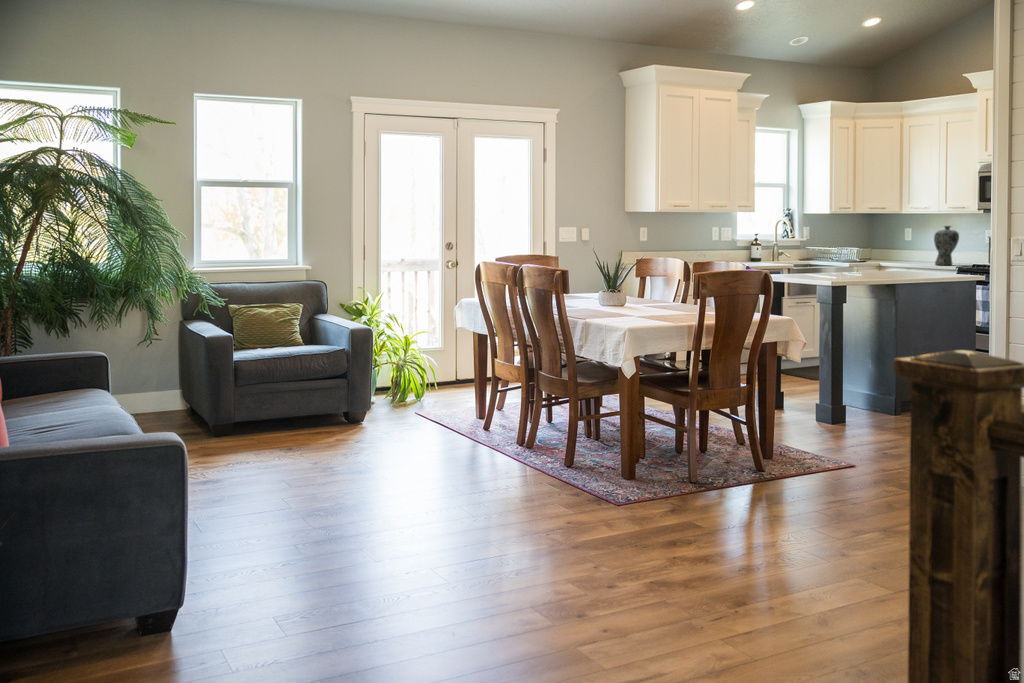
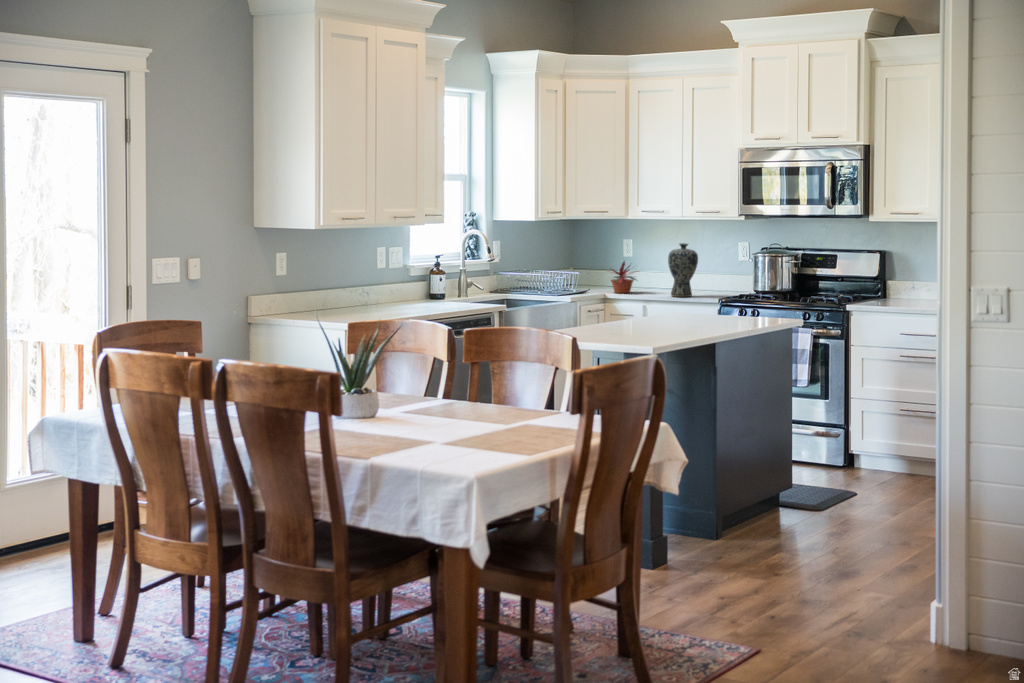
potted plant: none [884,238,917,263] -> present [611,261,638,293]

